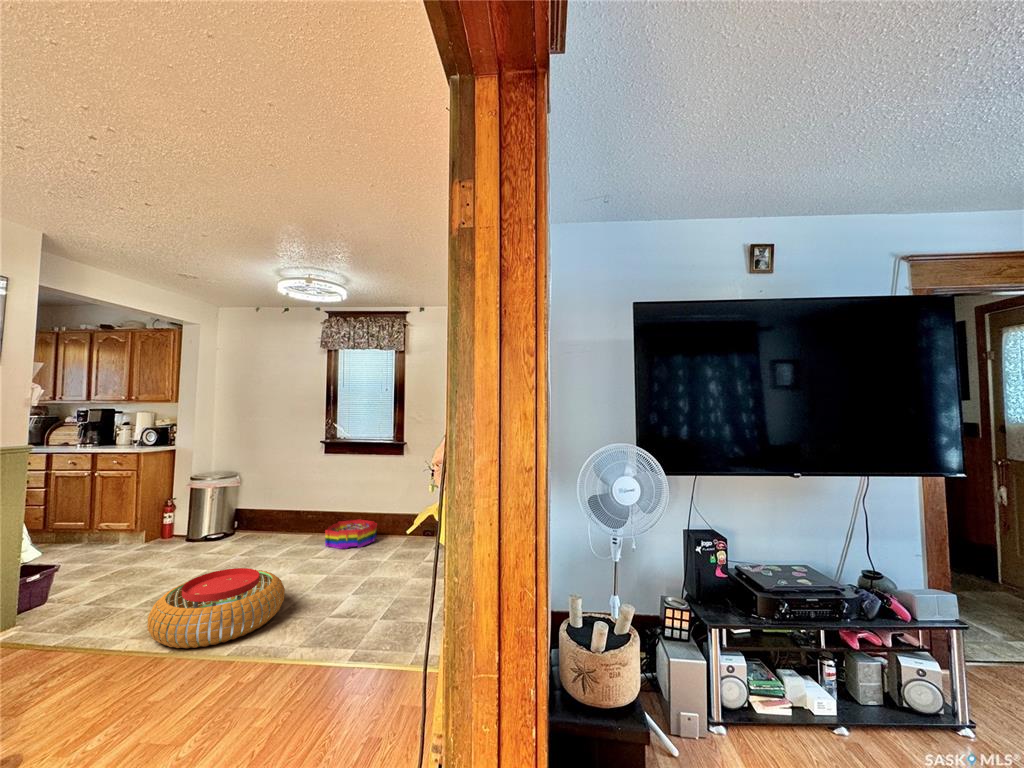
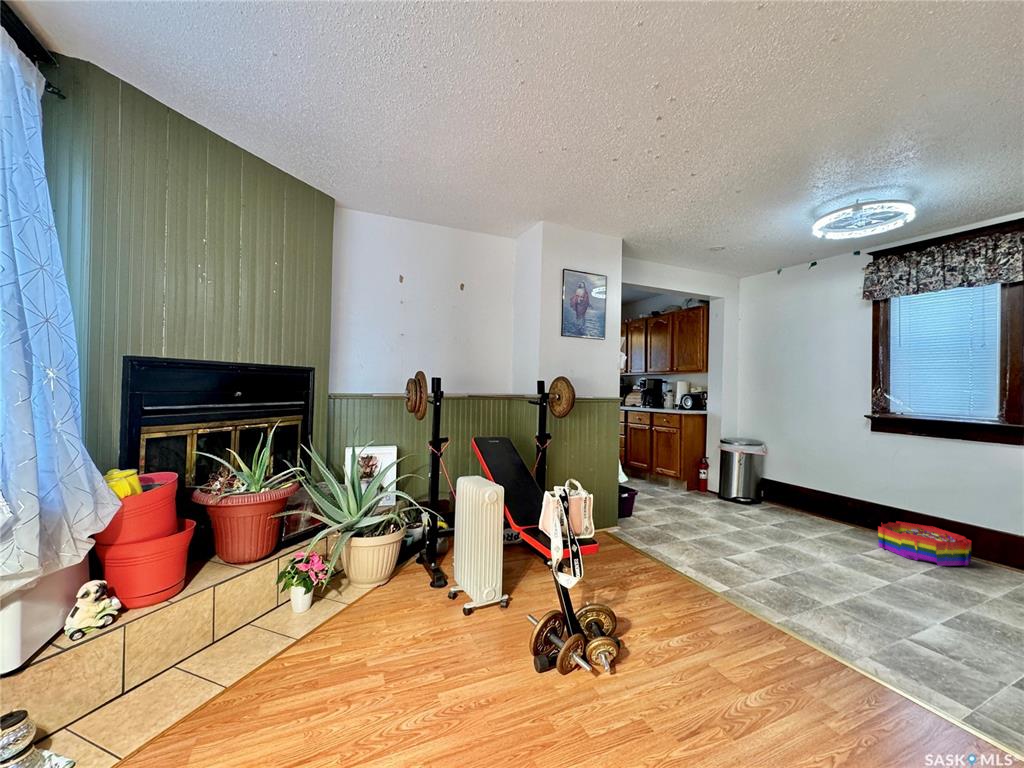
pouf: present [147,568,285,648] -> none [700,531,838,611]

